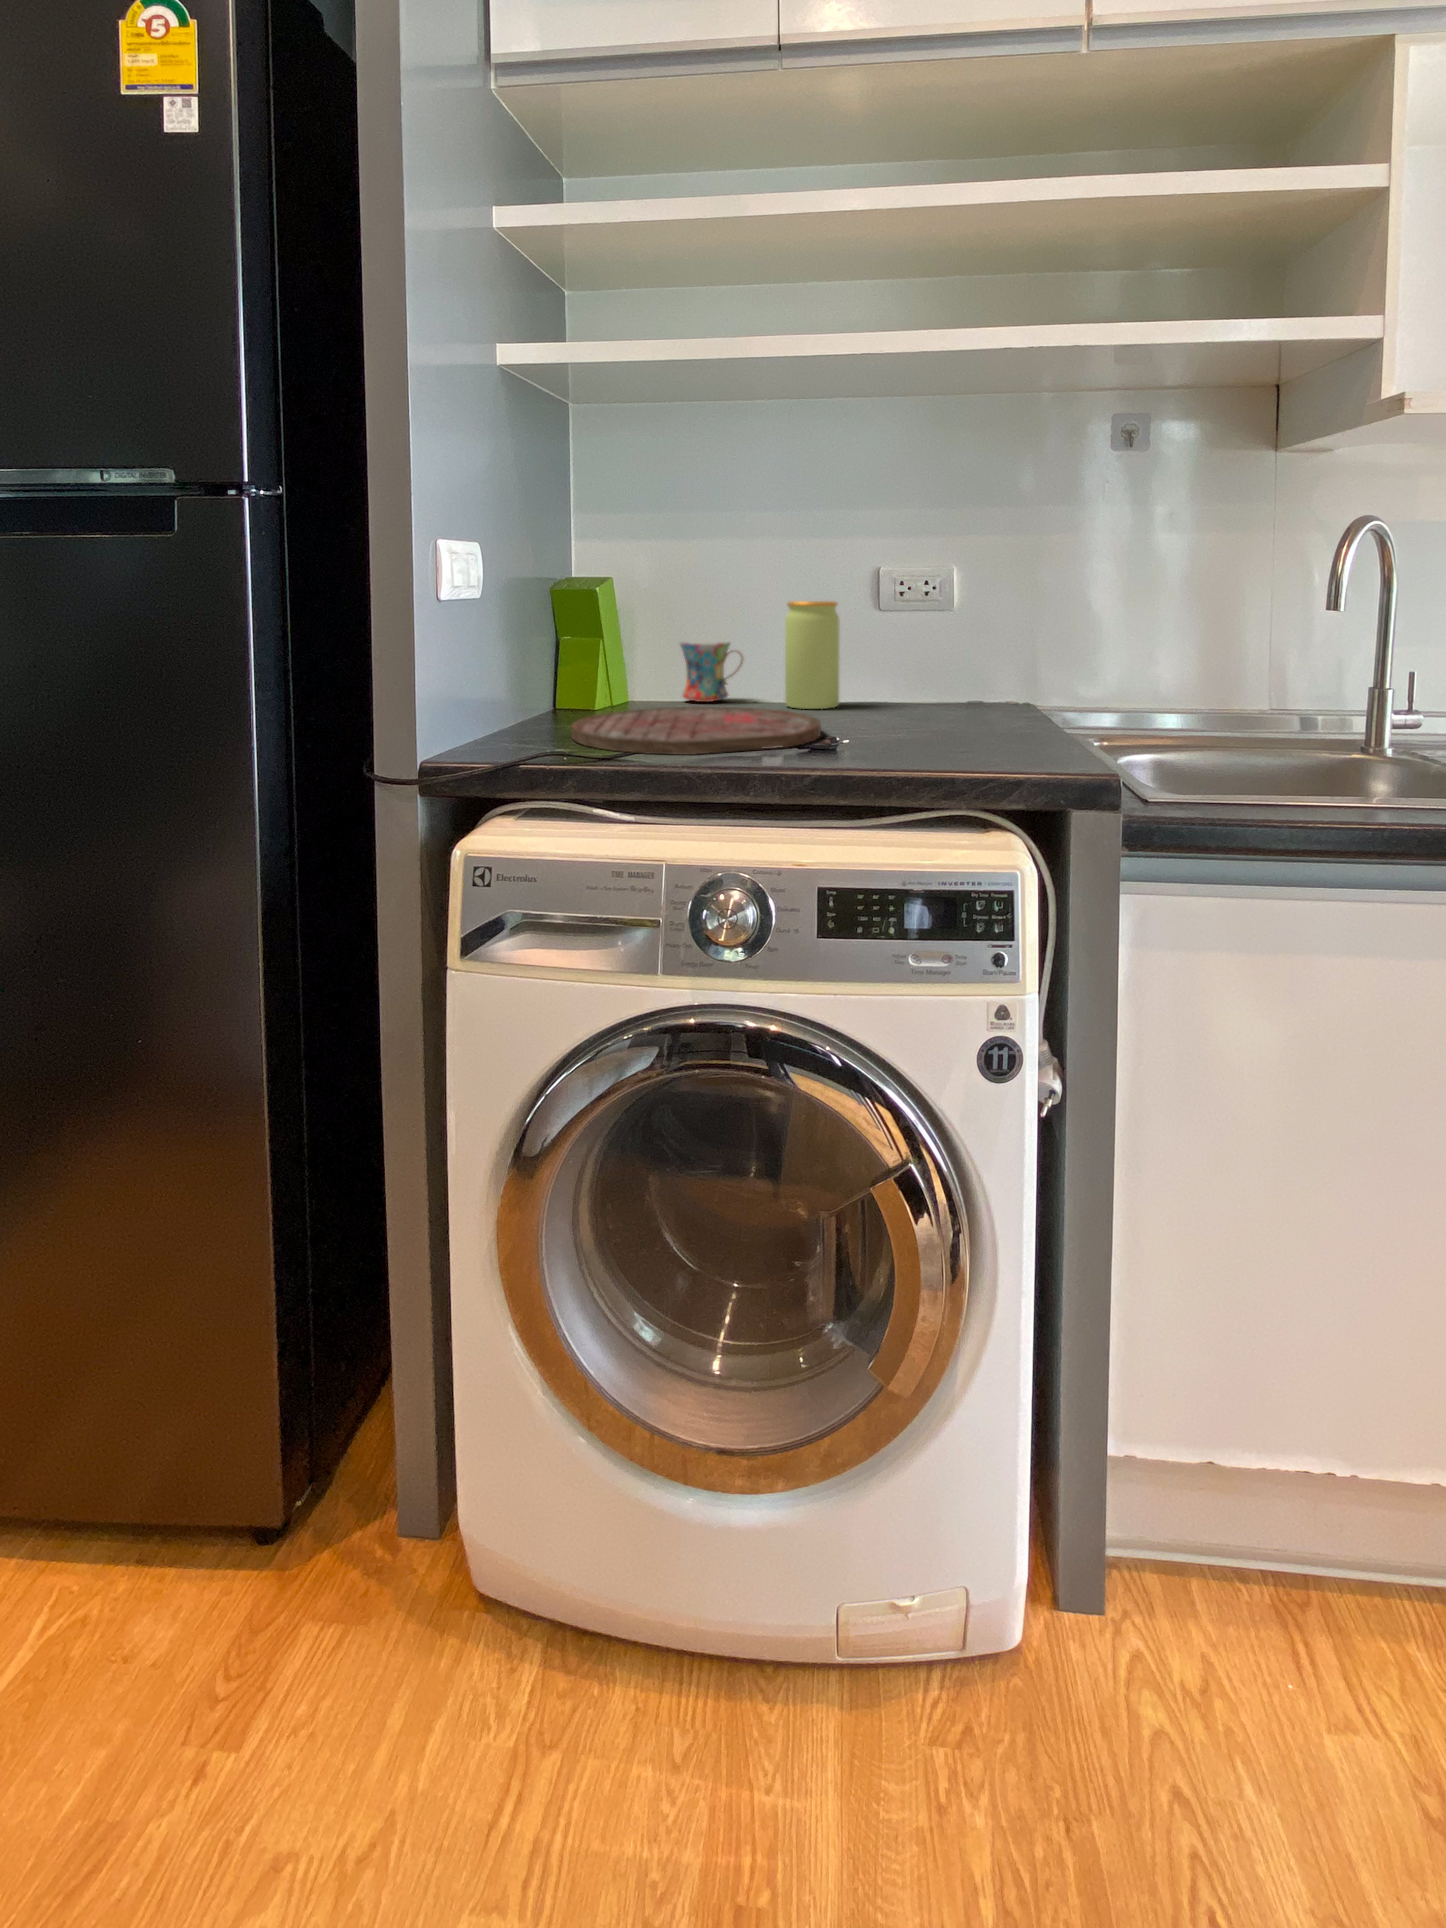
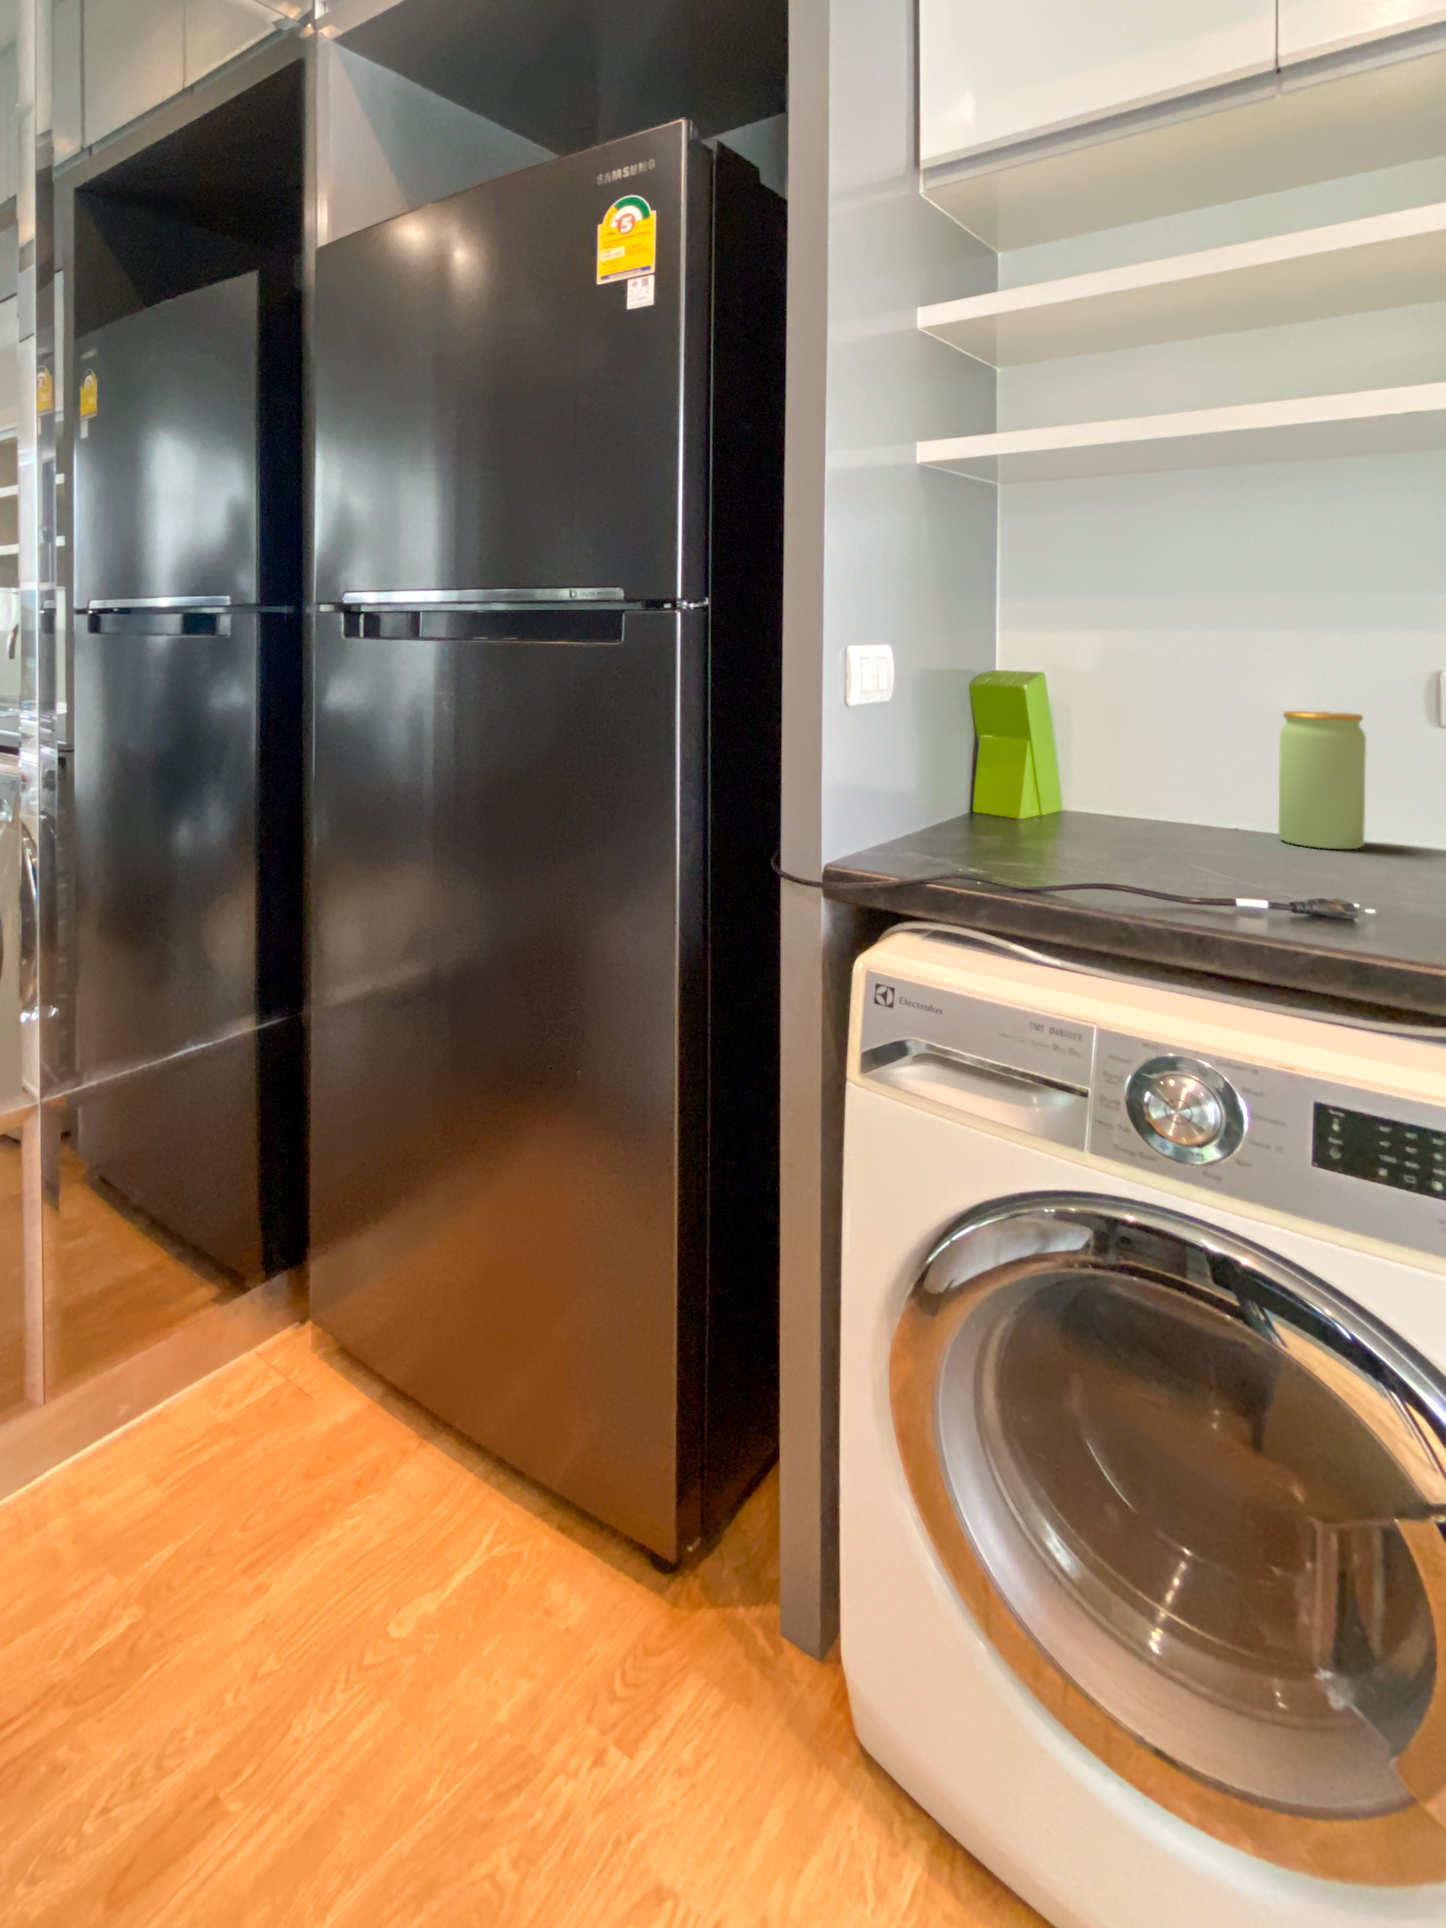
mug: present [680,641,743,702] -> none [1129,748,1218,822]
cutting board: present [572,707,821,755] -> none [990,828,1330,905]

